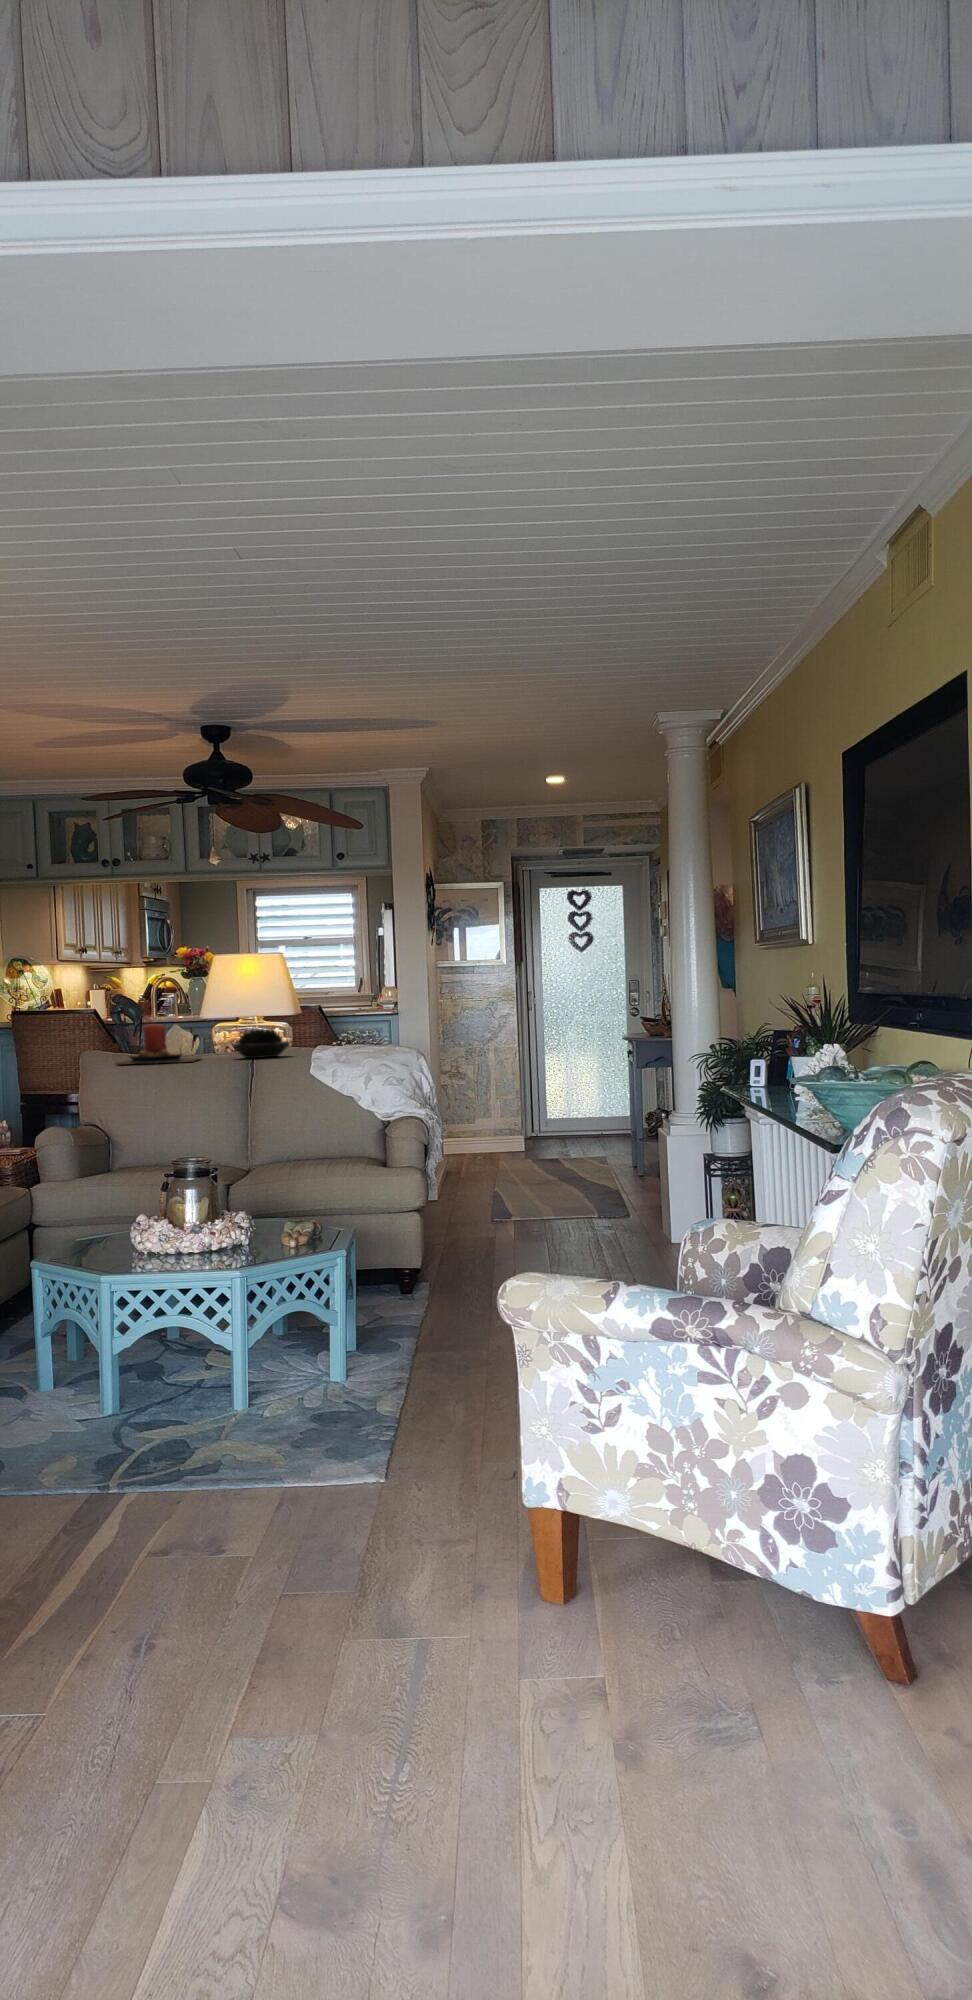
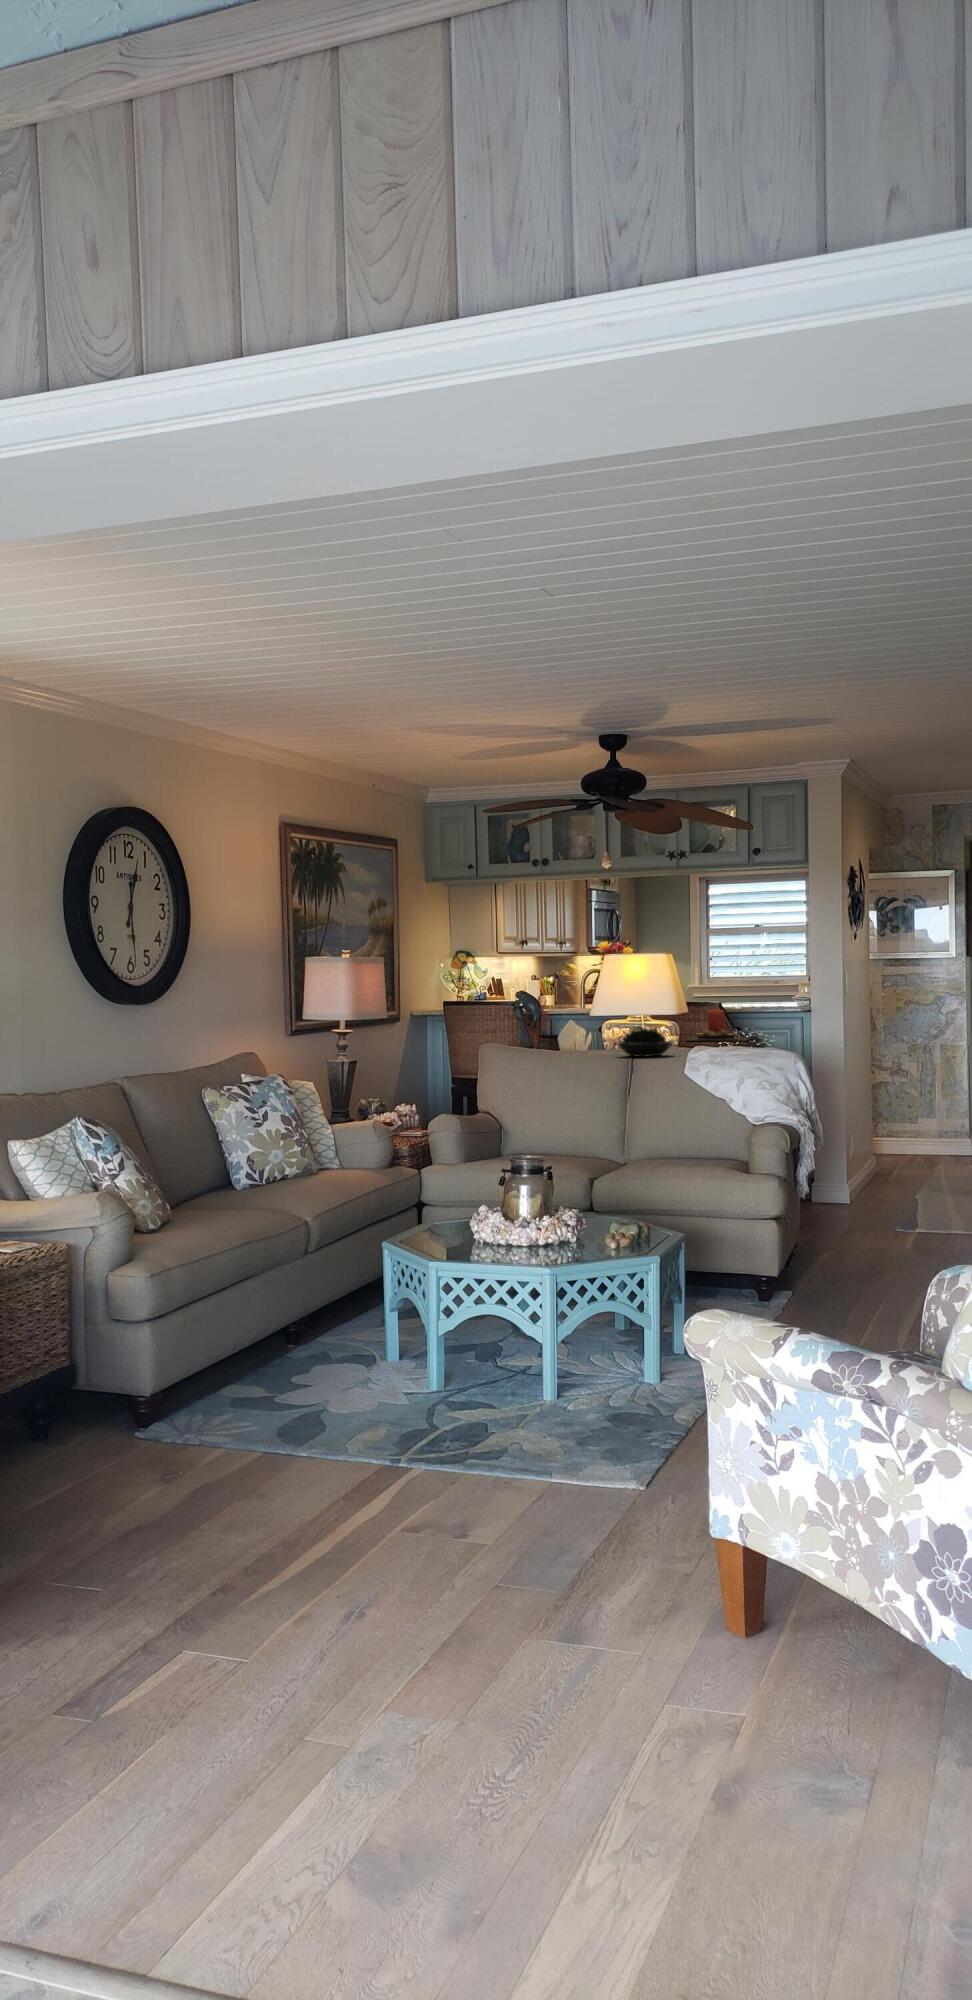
candle: present [115,1024,200,1065] -> present [686,1010,750,1041]

